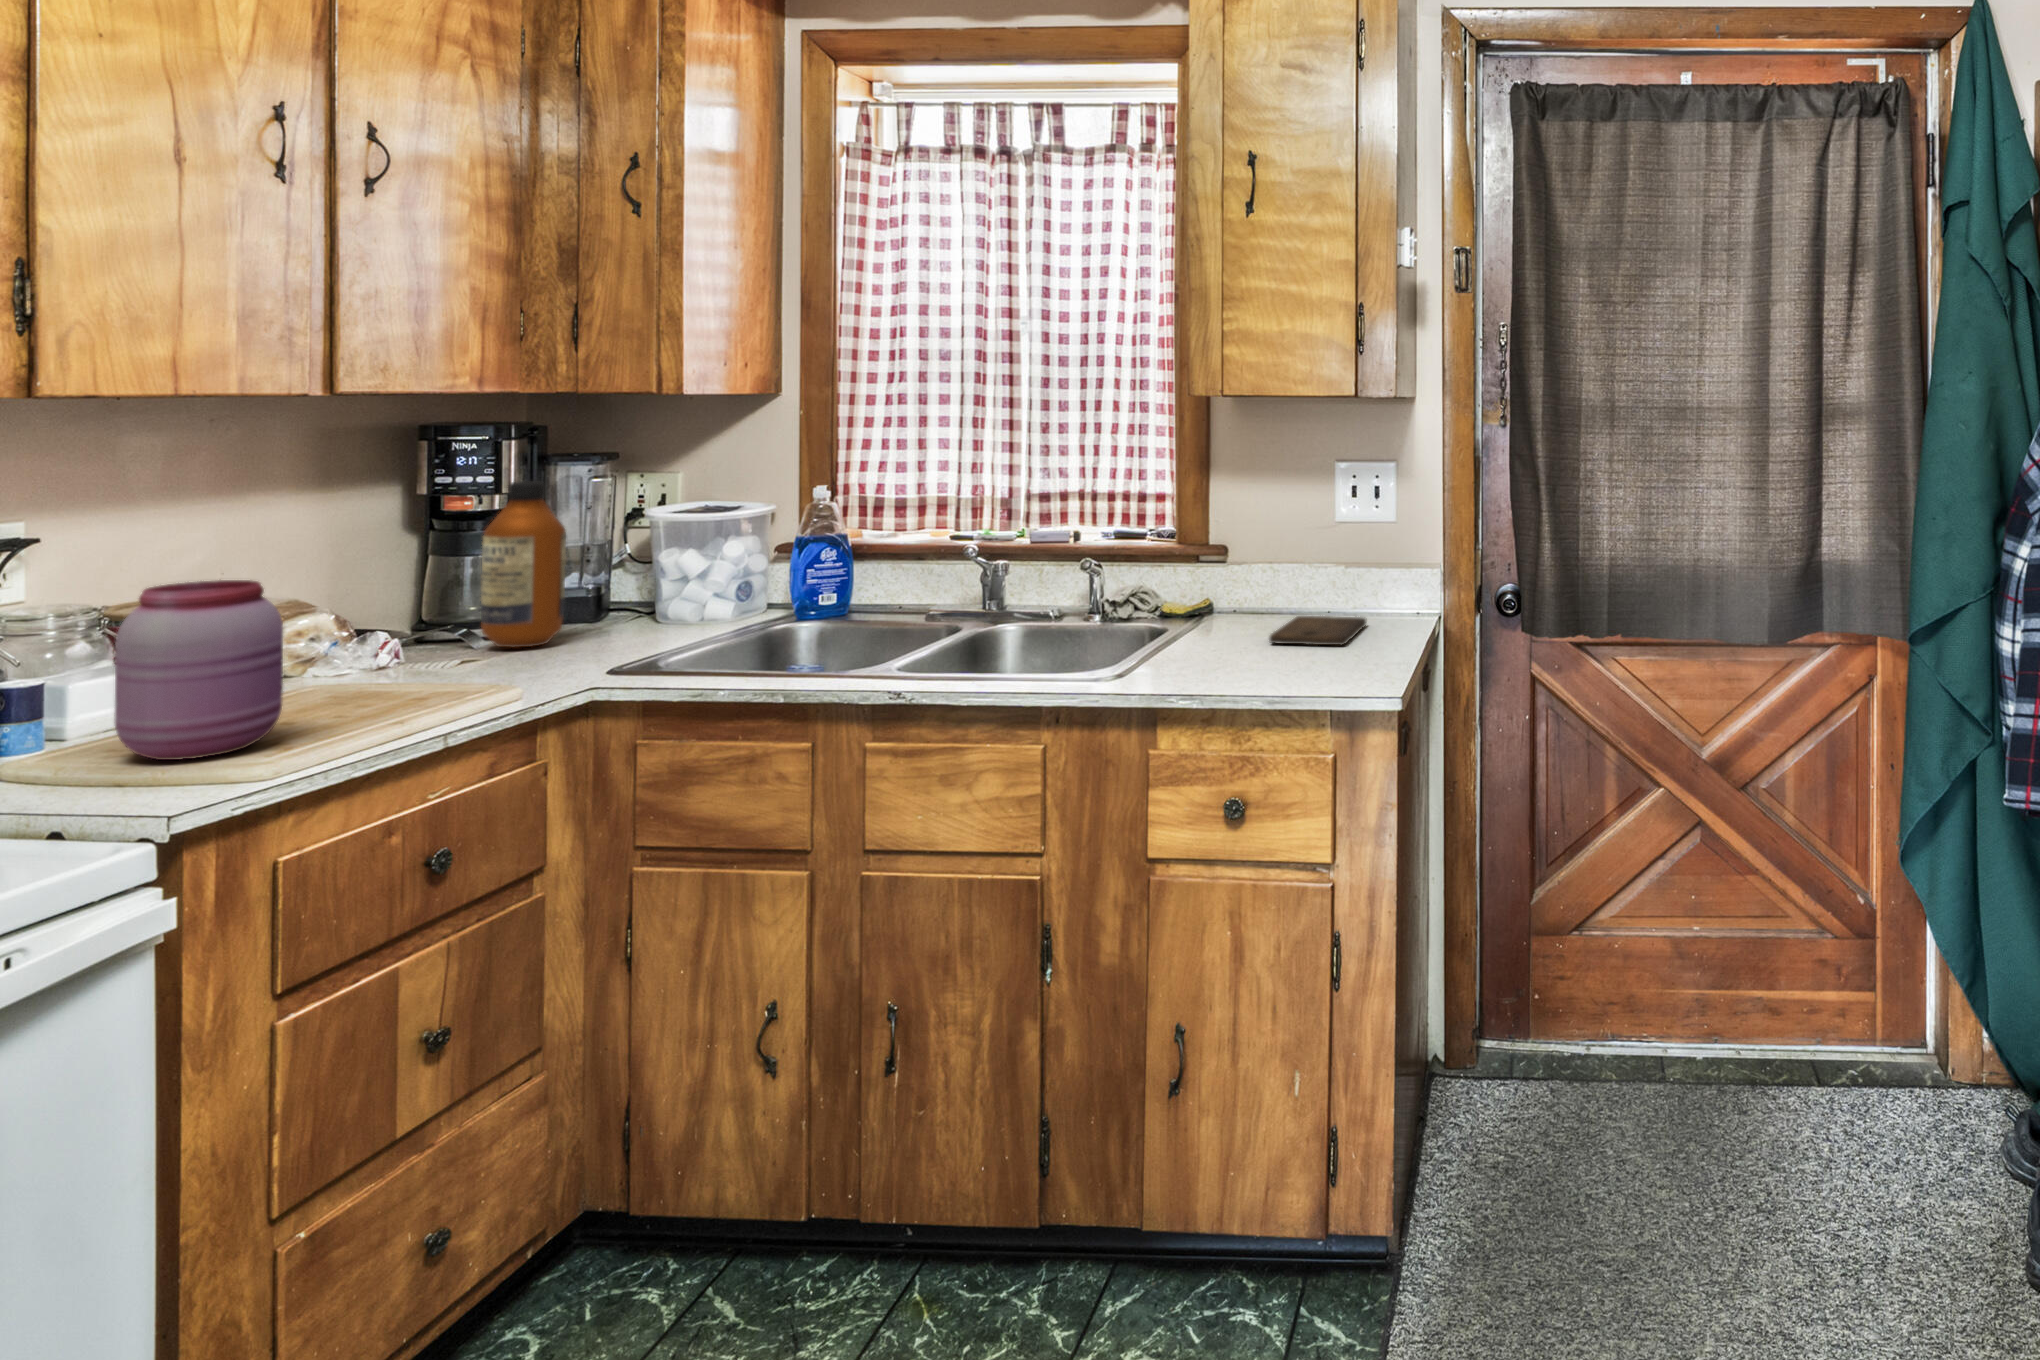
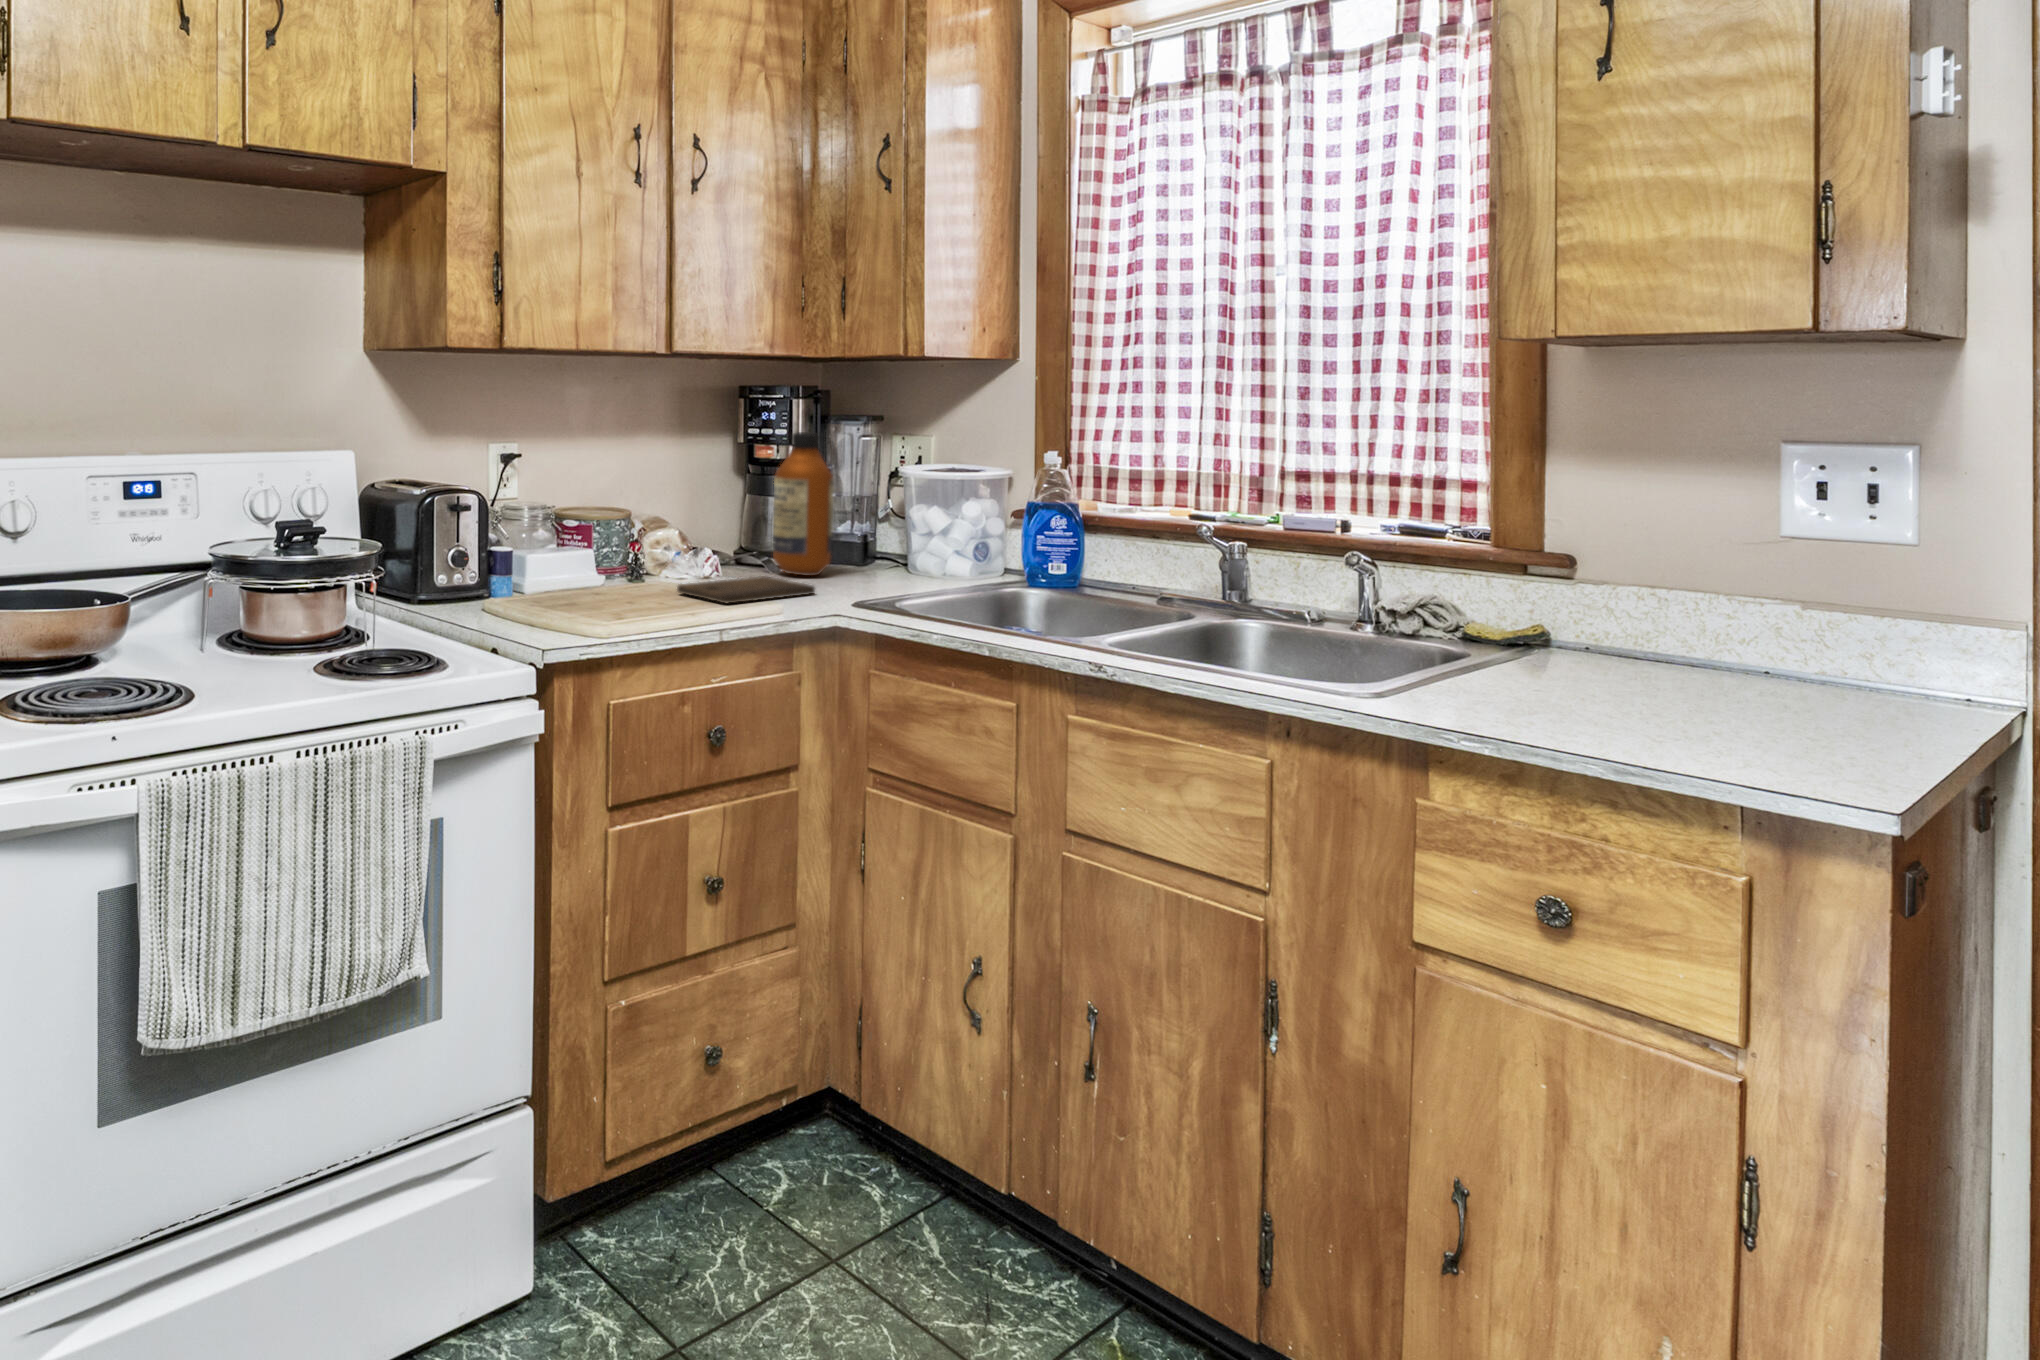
jar: present [114,580,283,760] -> none [523,489,616,622]
cutting board: present [1270,616,1366,645] -> present [677,576,815,603]

